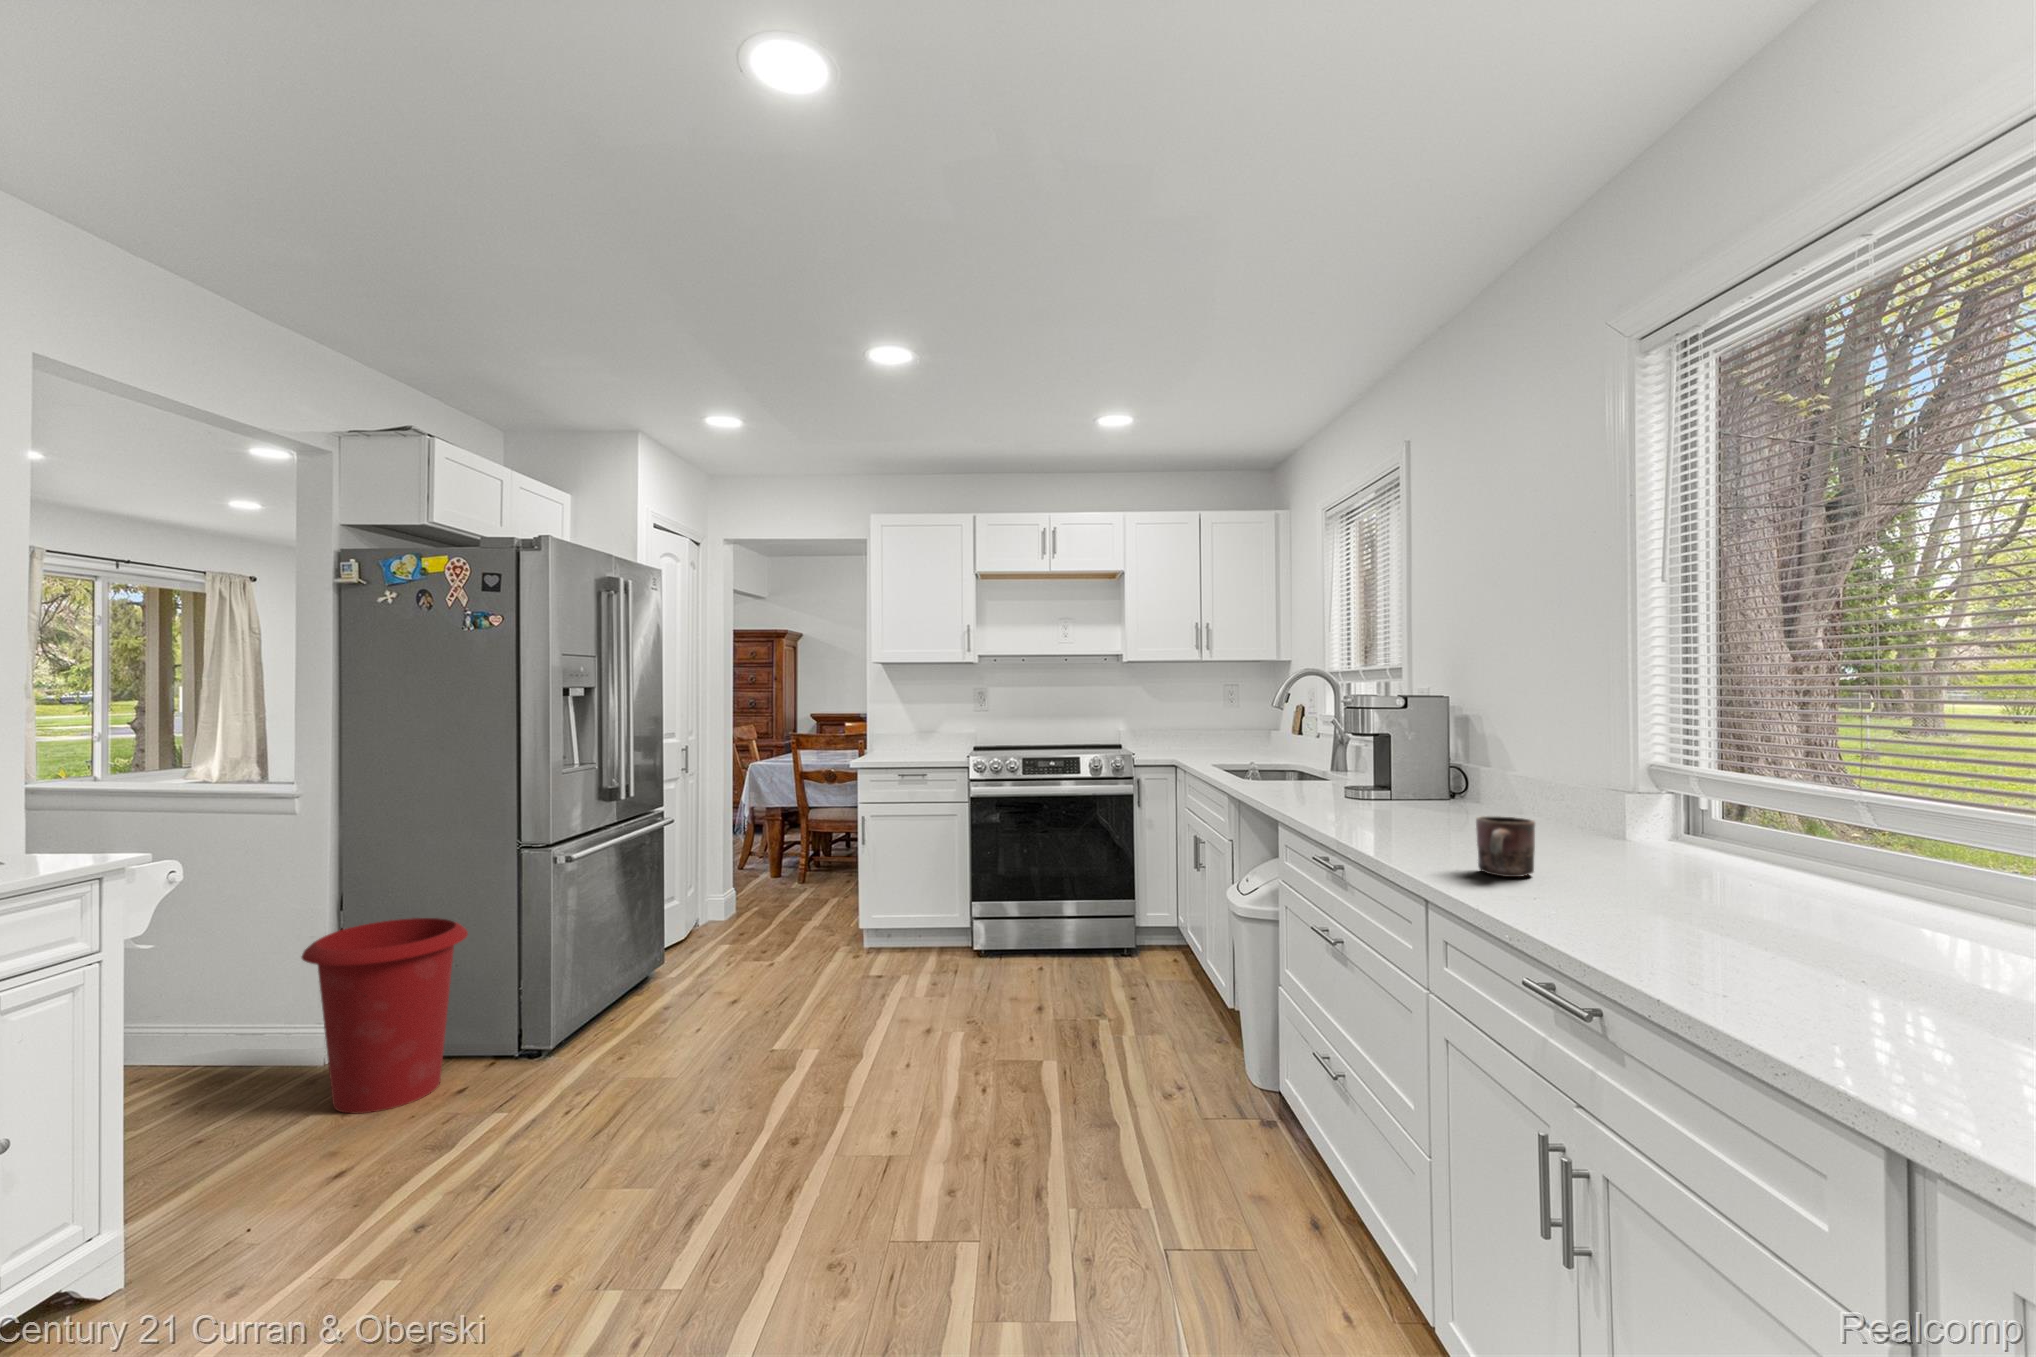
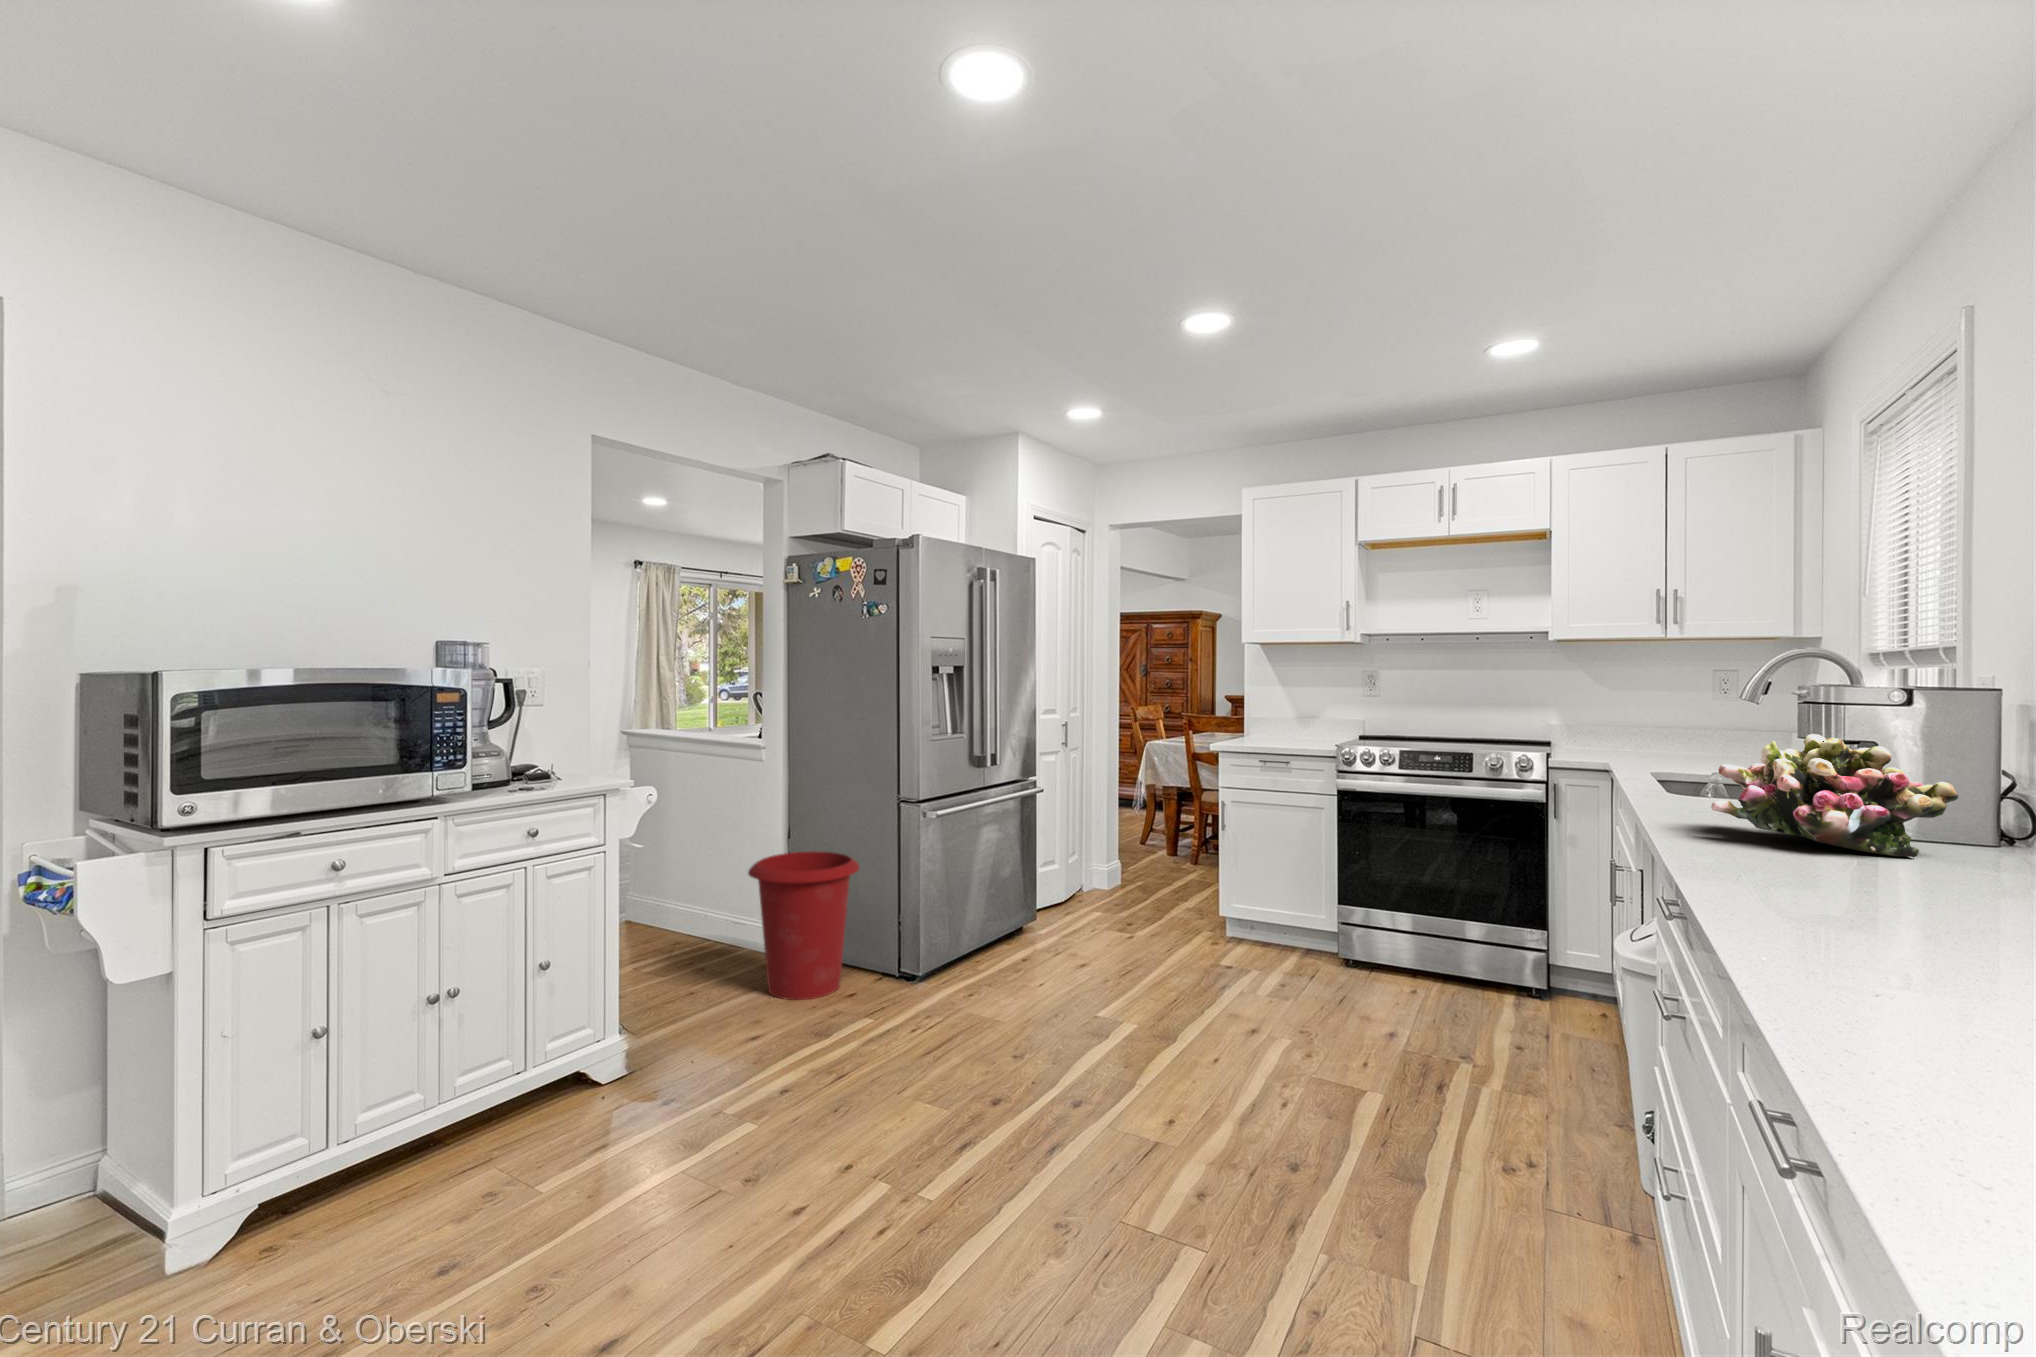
flower arrangement: none [1311,730,1445,812] -> present [1711,734,1958,857]
mug: present [1476,816,1535,877] -> none [1857,867,1968,964]

